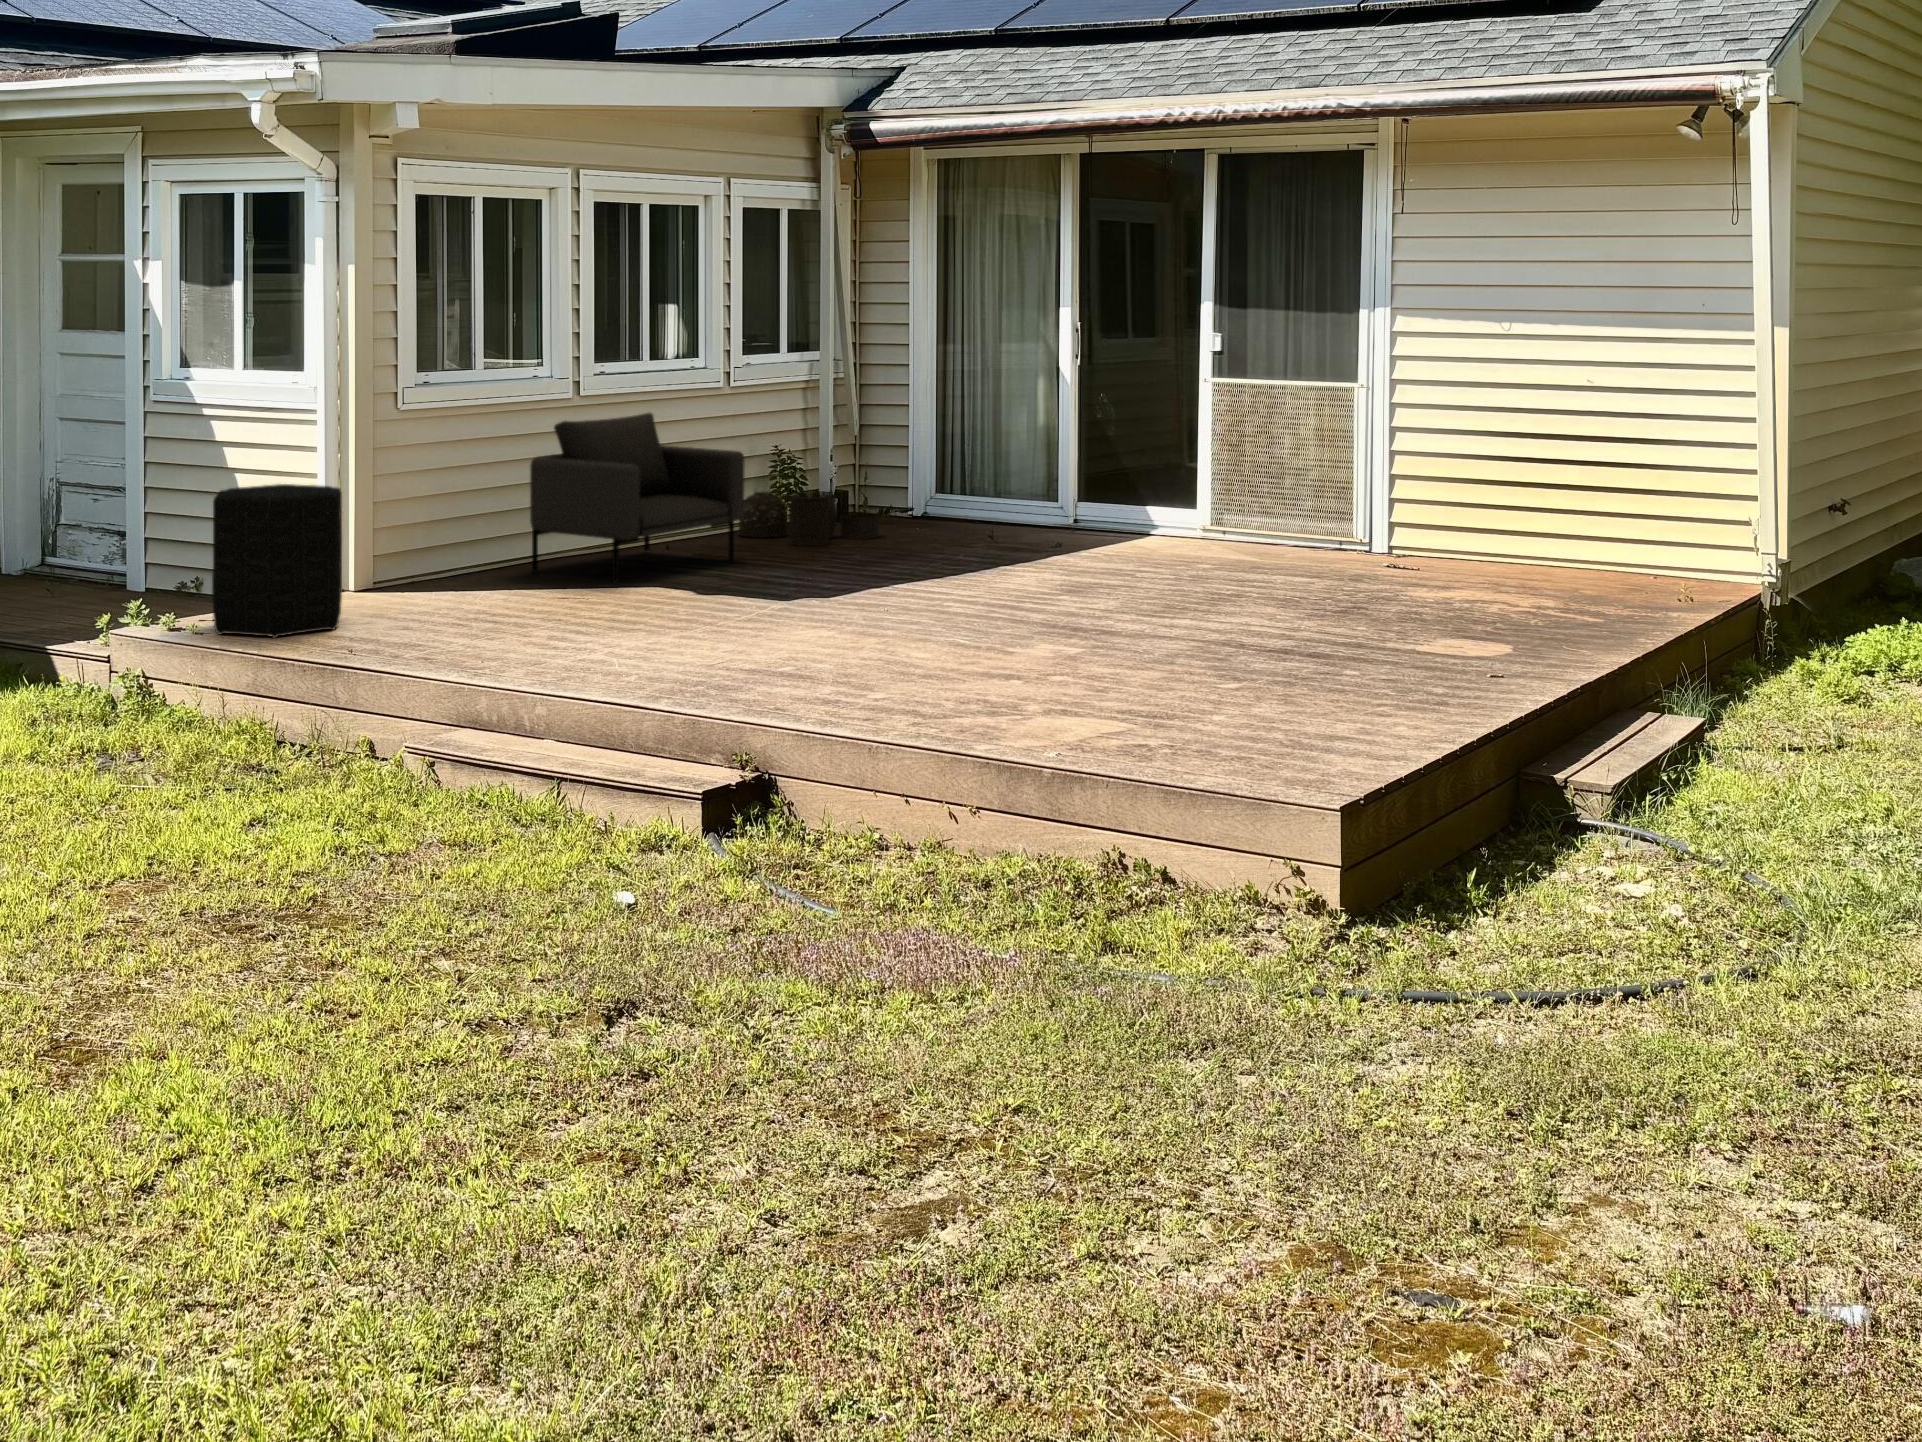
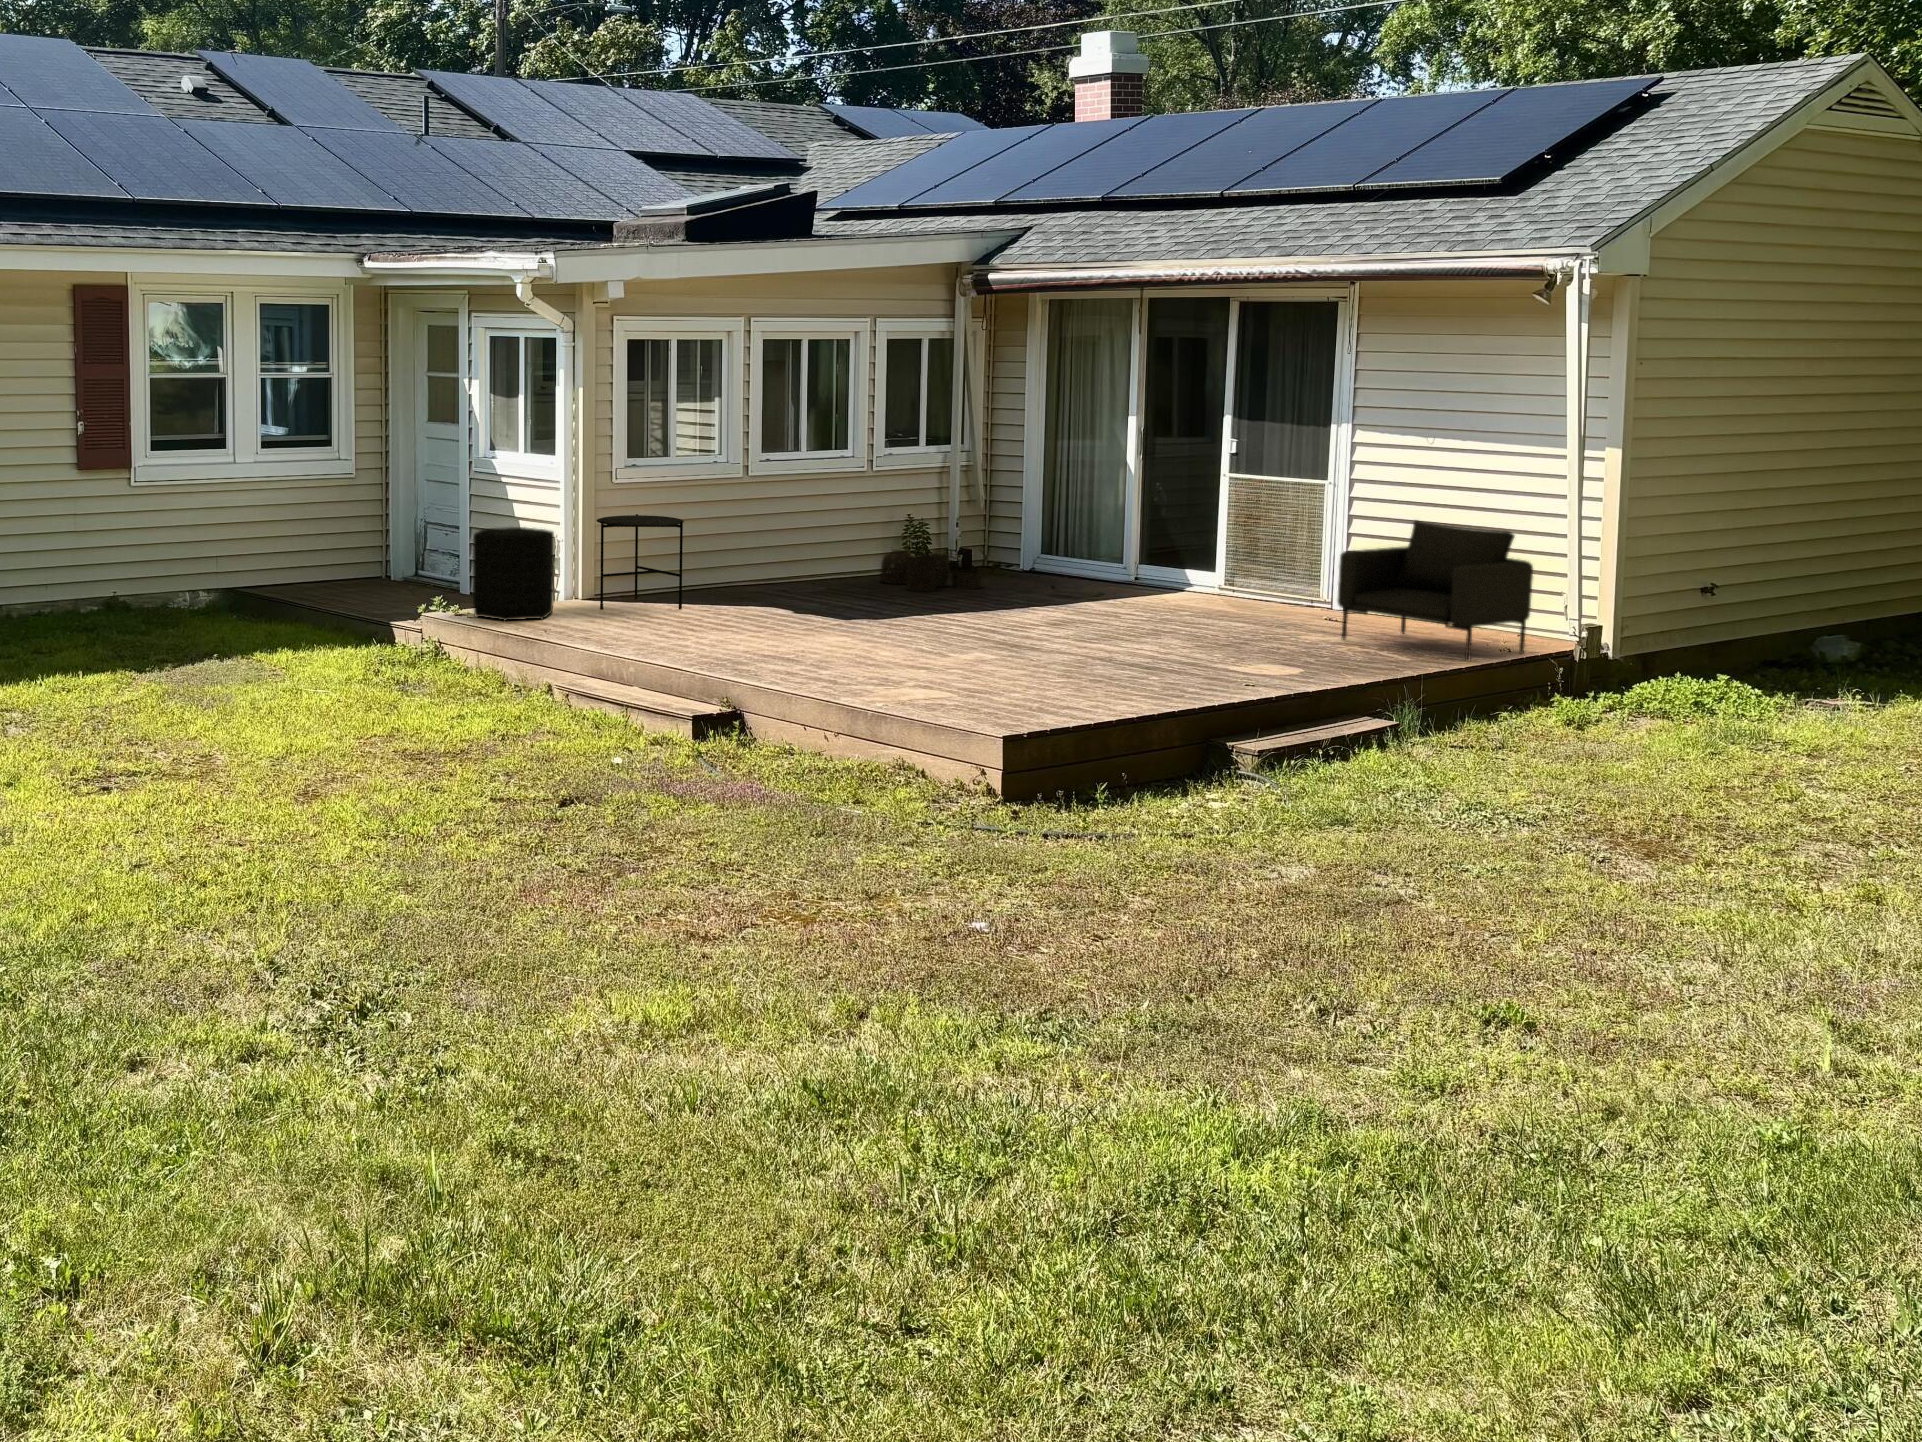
armchair: present [530,413,745,582] -> present [1338,521,1533,661]
side table: none [391,457,529,606] -> present [597,514,684,610]

